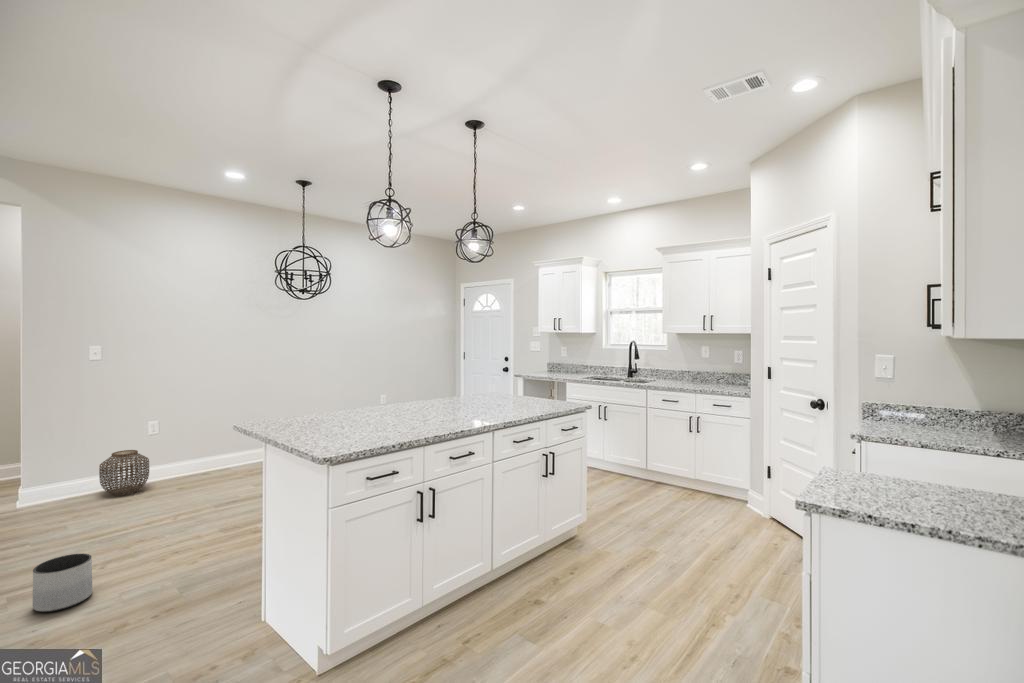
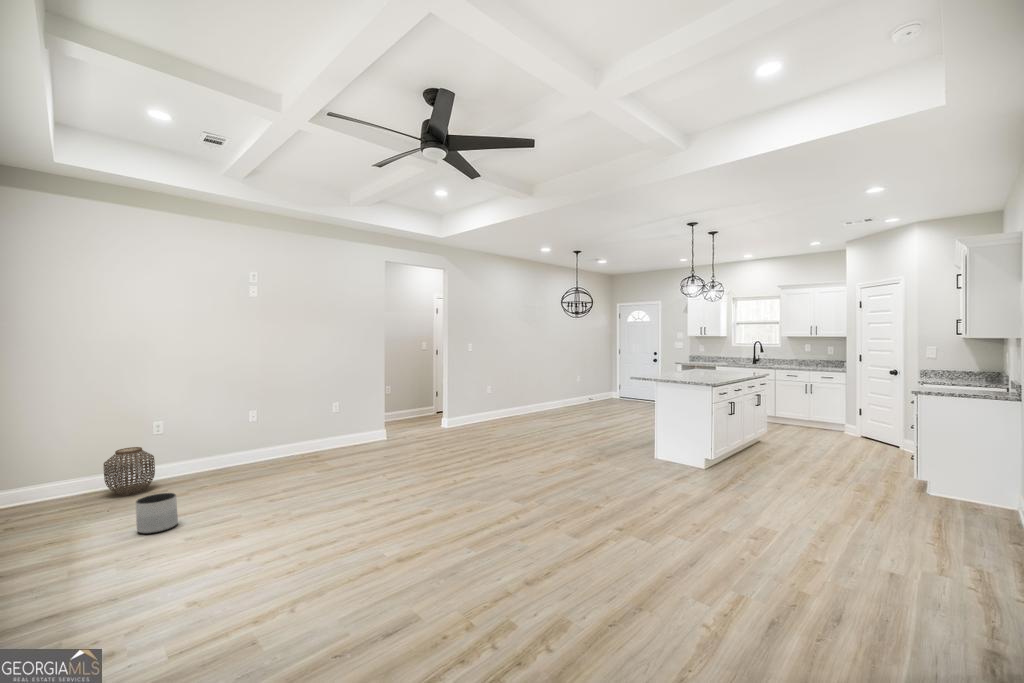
planter: present [33,553,92,612] -> present [136,493,178,534]

